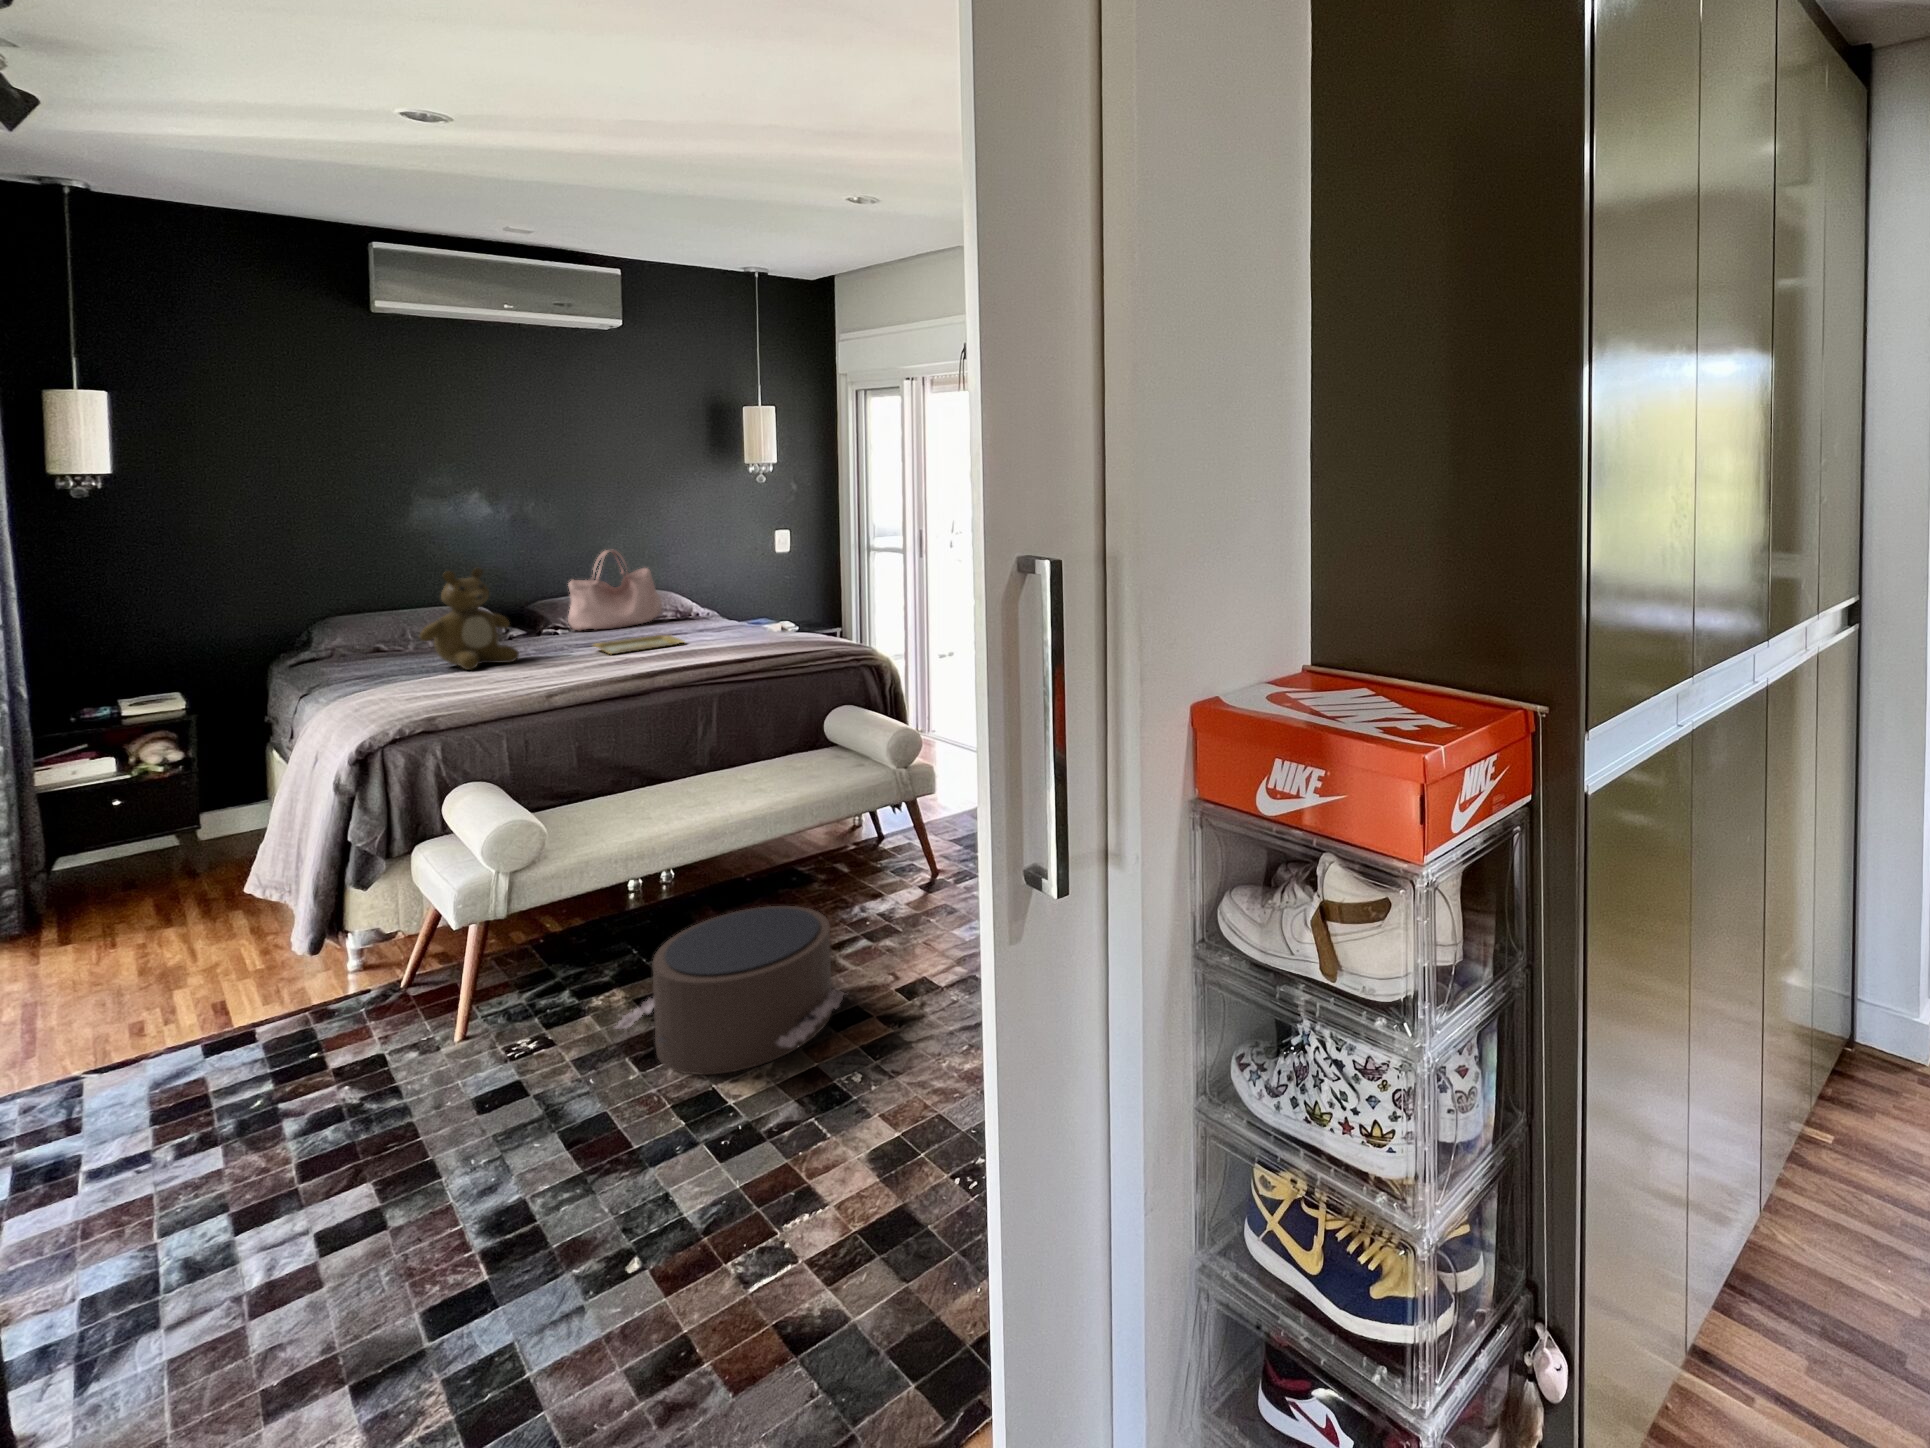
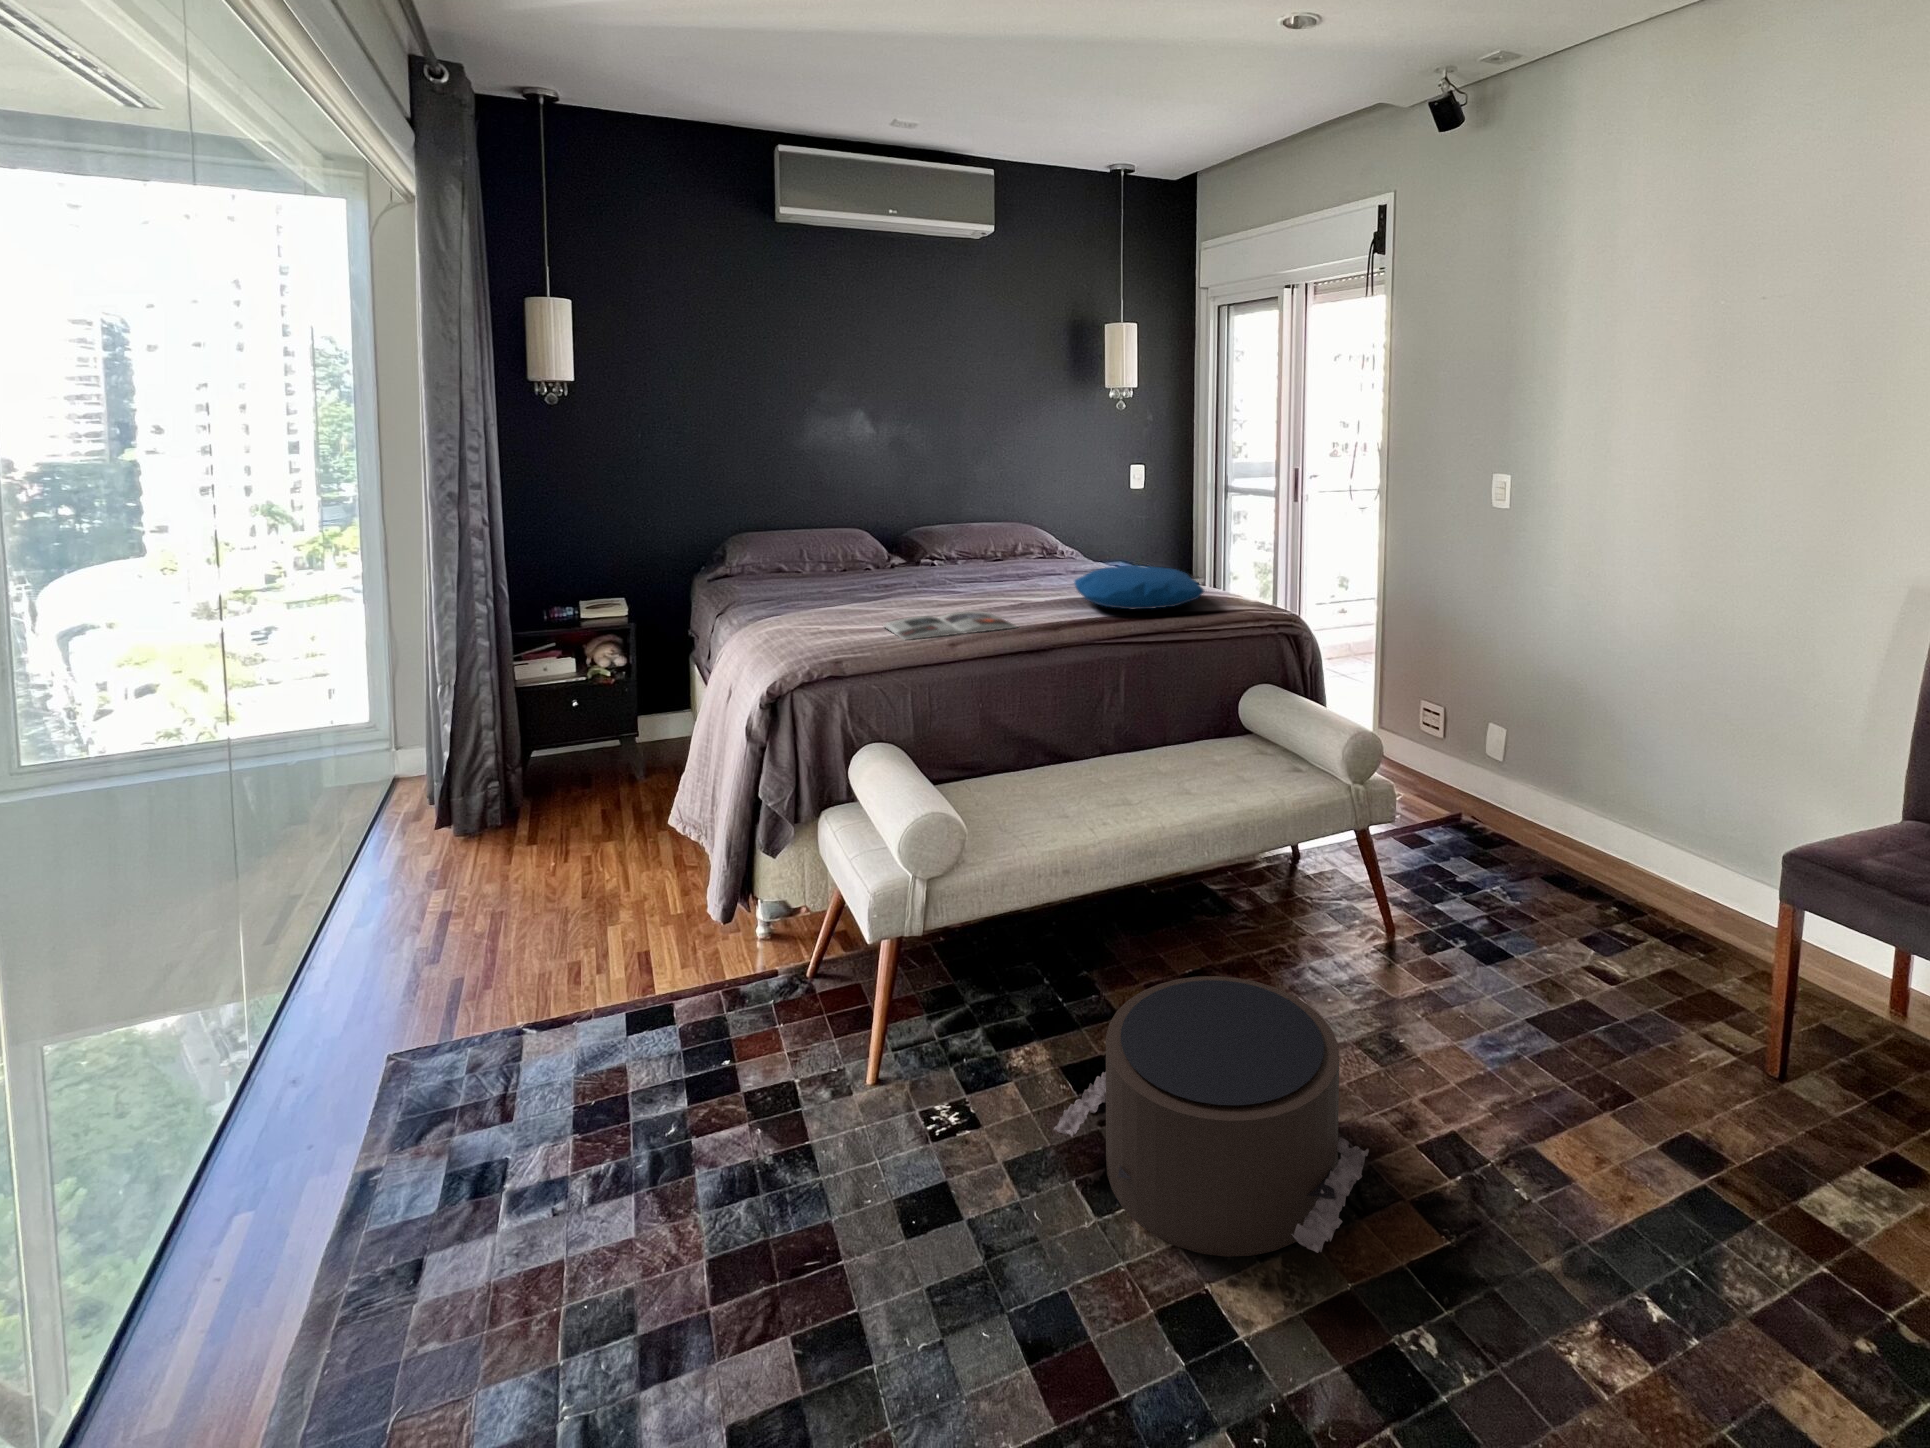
handbag: present [568,550,662,630] -> none [944,476,1029,563]
teddy bear: present [420,568,519,670] -> none [819,487,909,600]
pillow: none [681,621,796,656] -> present [1074,565,1204,609]
tray: present [594,635,684,654] -> none [975,575,1069,593]
magazine: none [483,670,618,698] -> present [884,612,1017,640]

